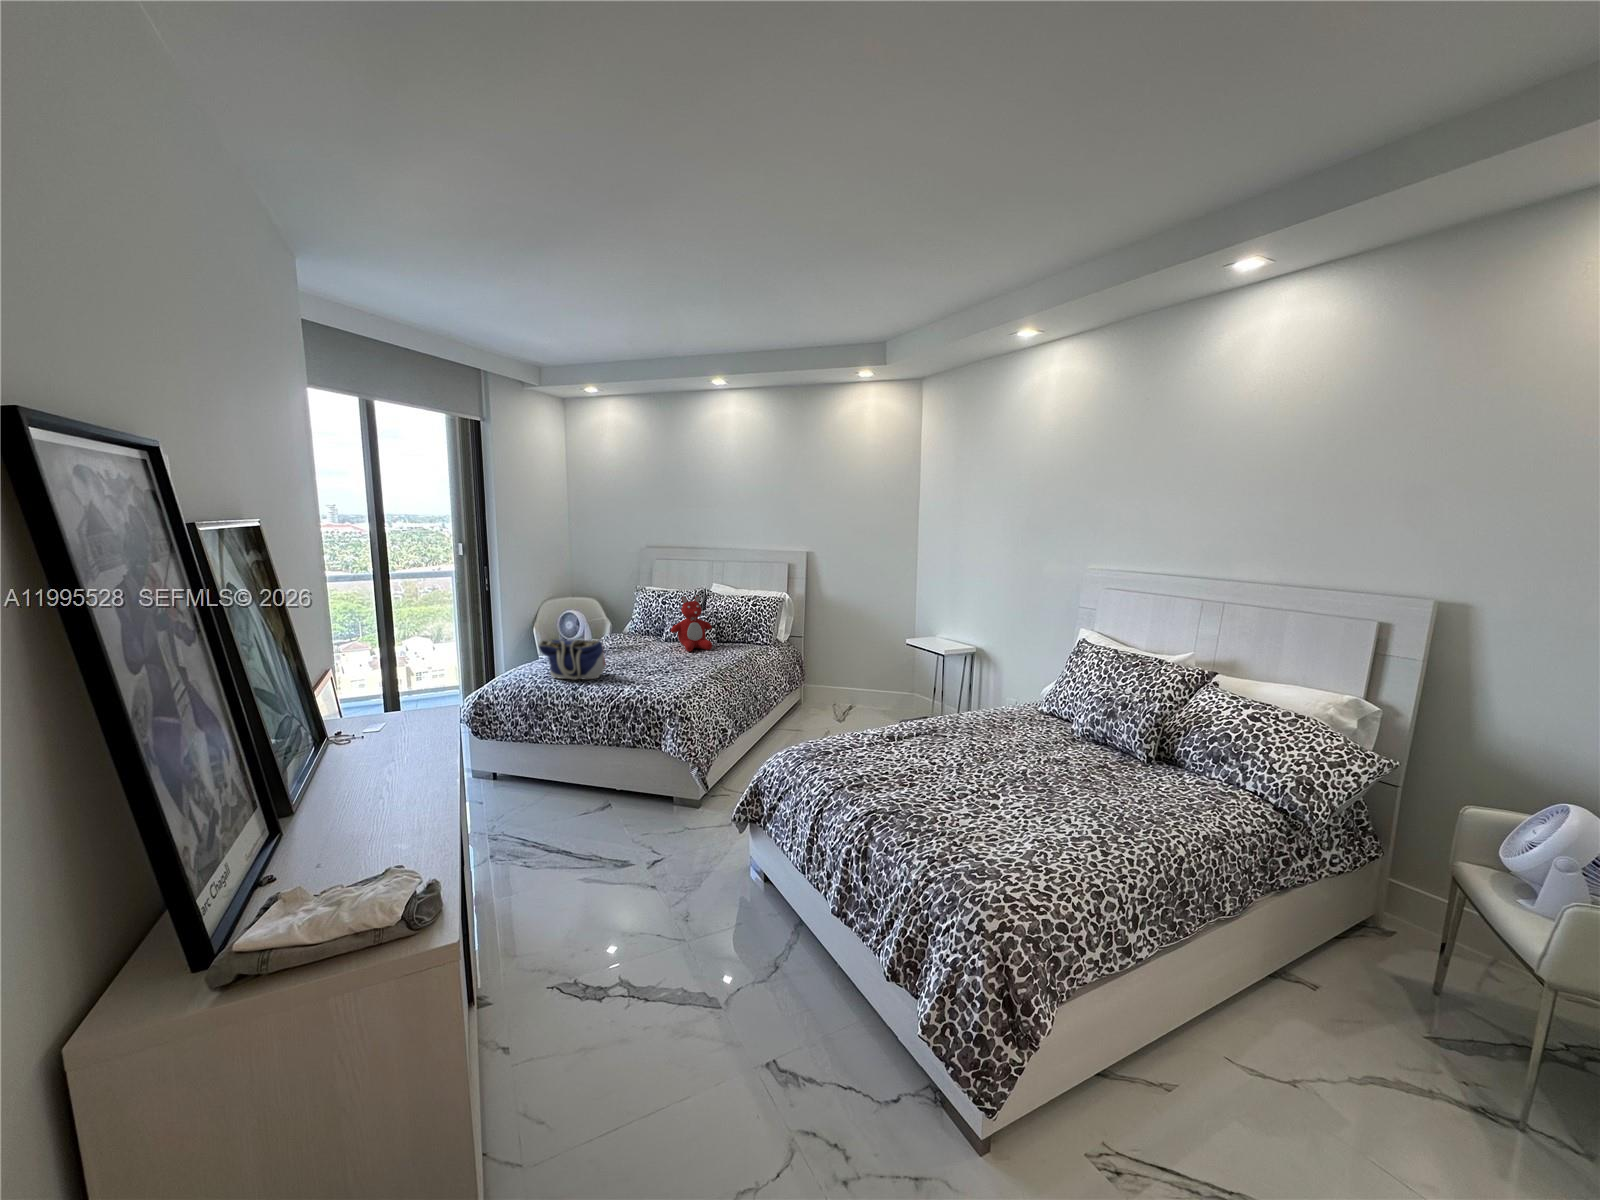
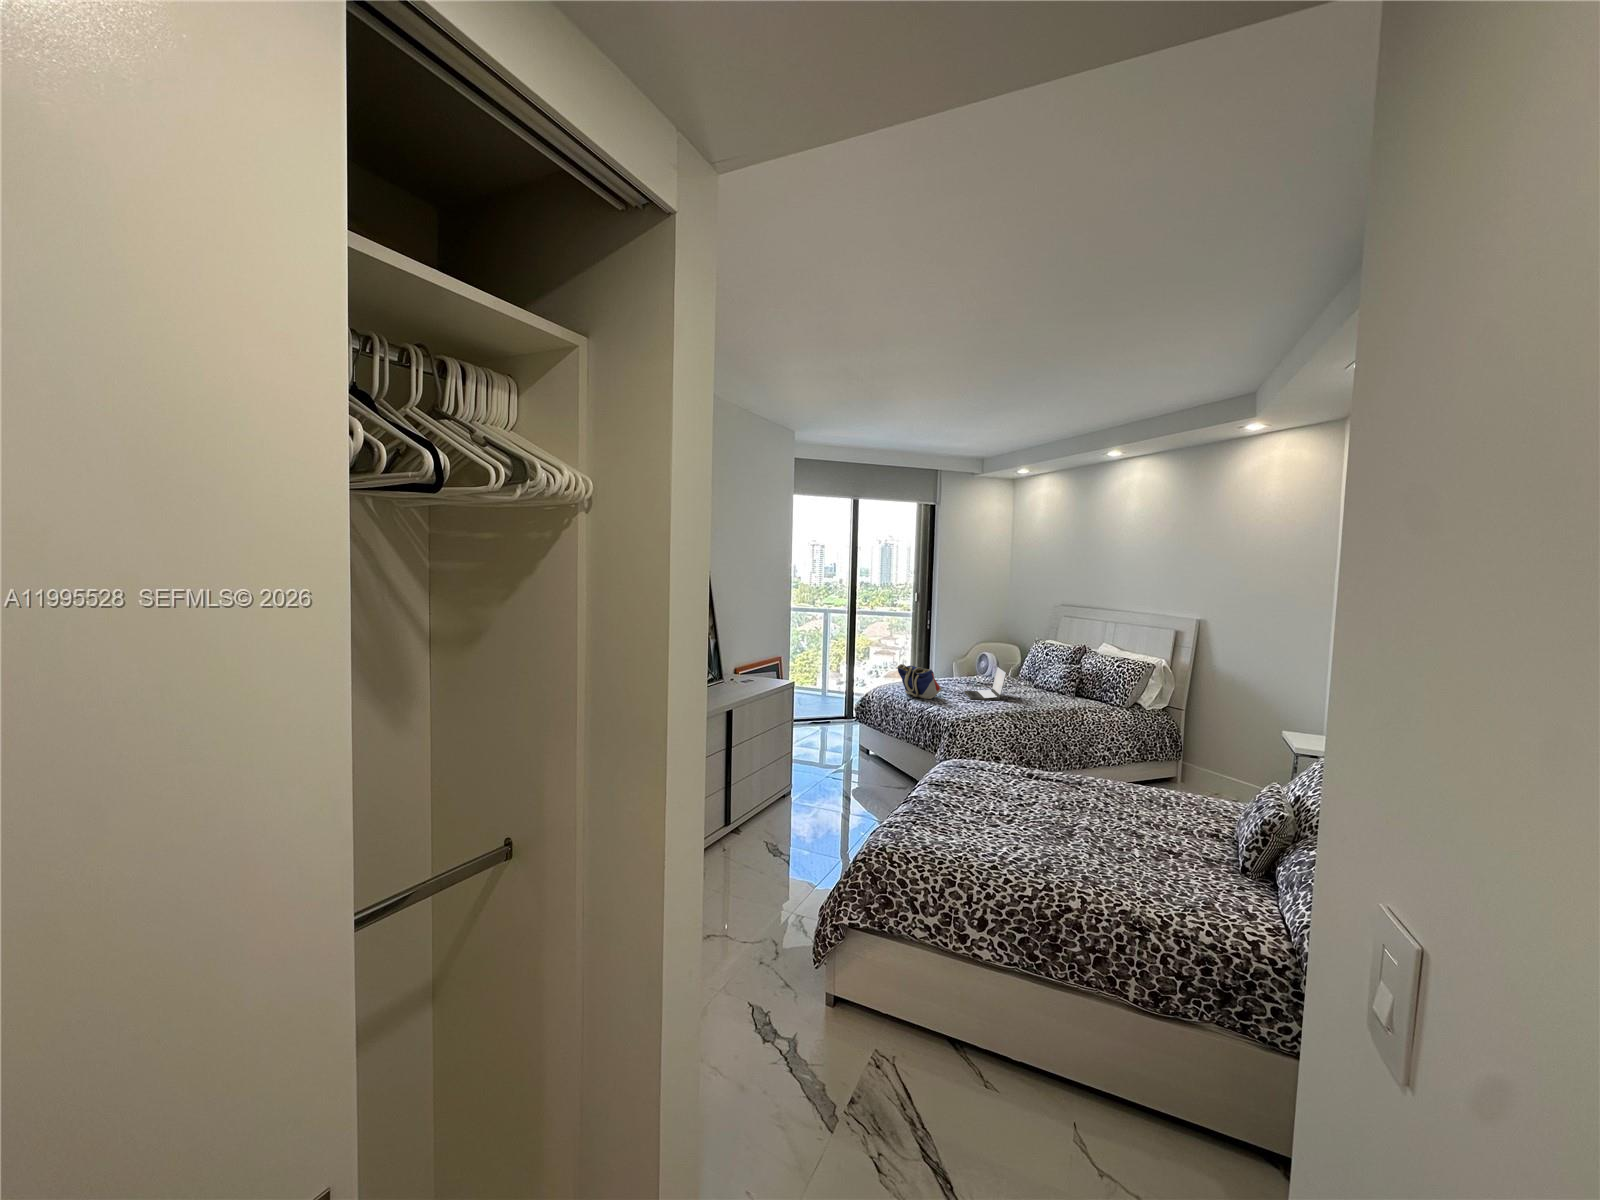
teddy bear: present [671,596,712,652] -> none [1026,649,1067,699]
laptop: none [612,624,670,668] -> present [964,667,1006,700]

